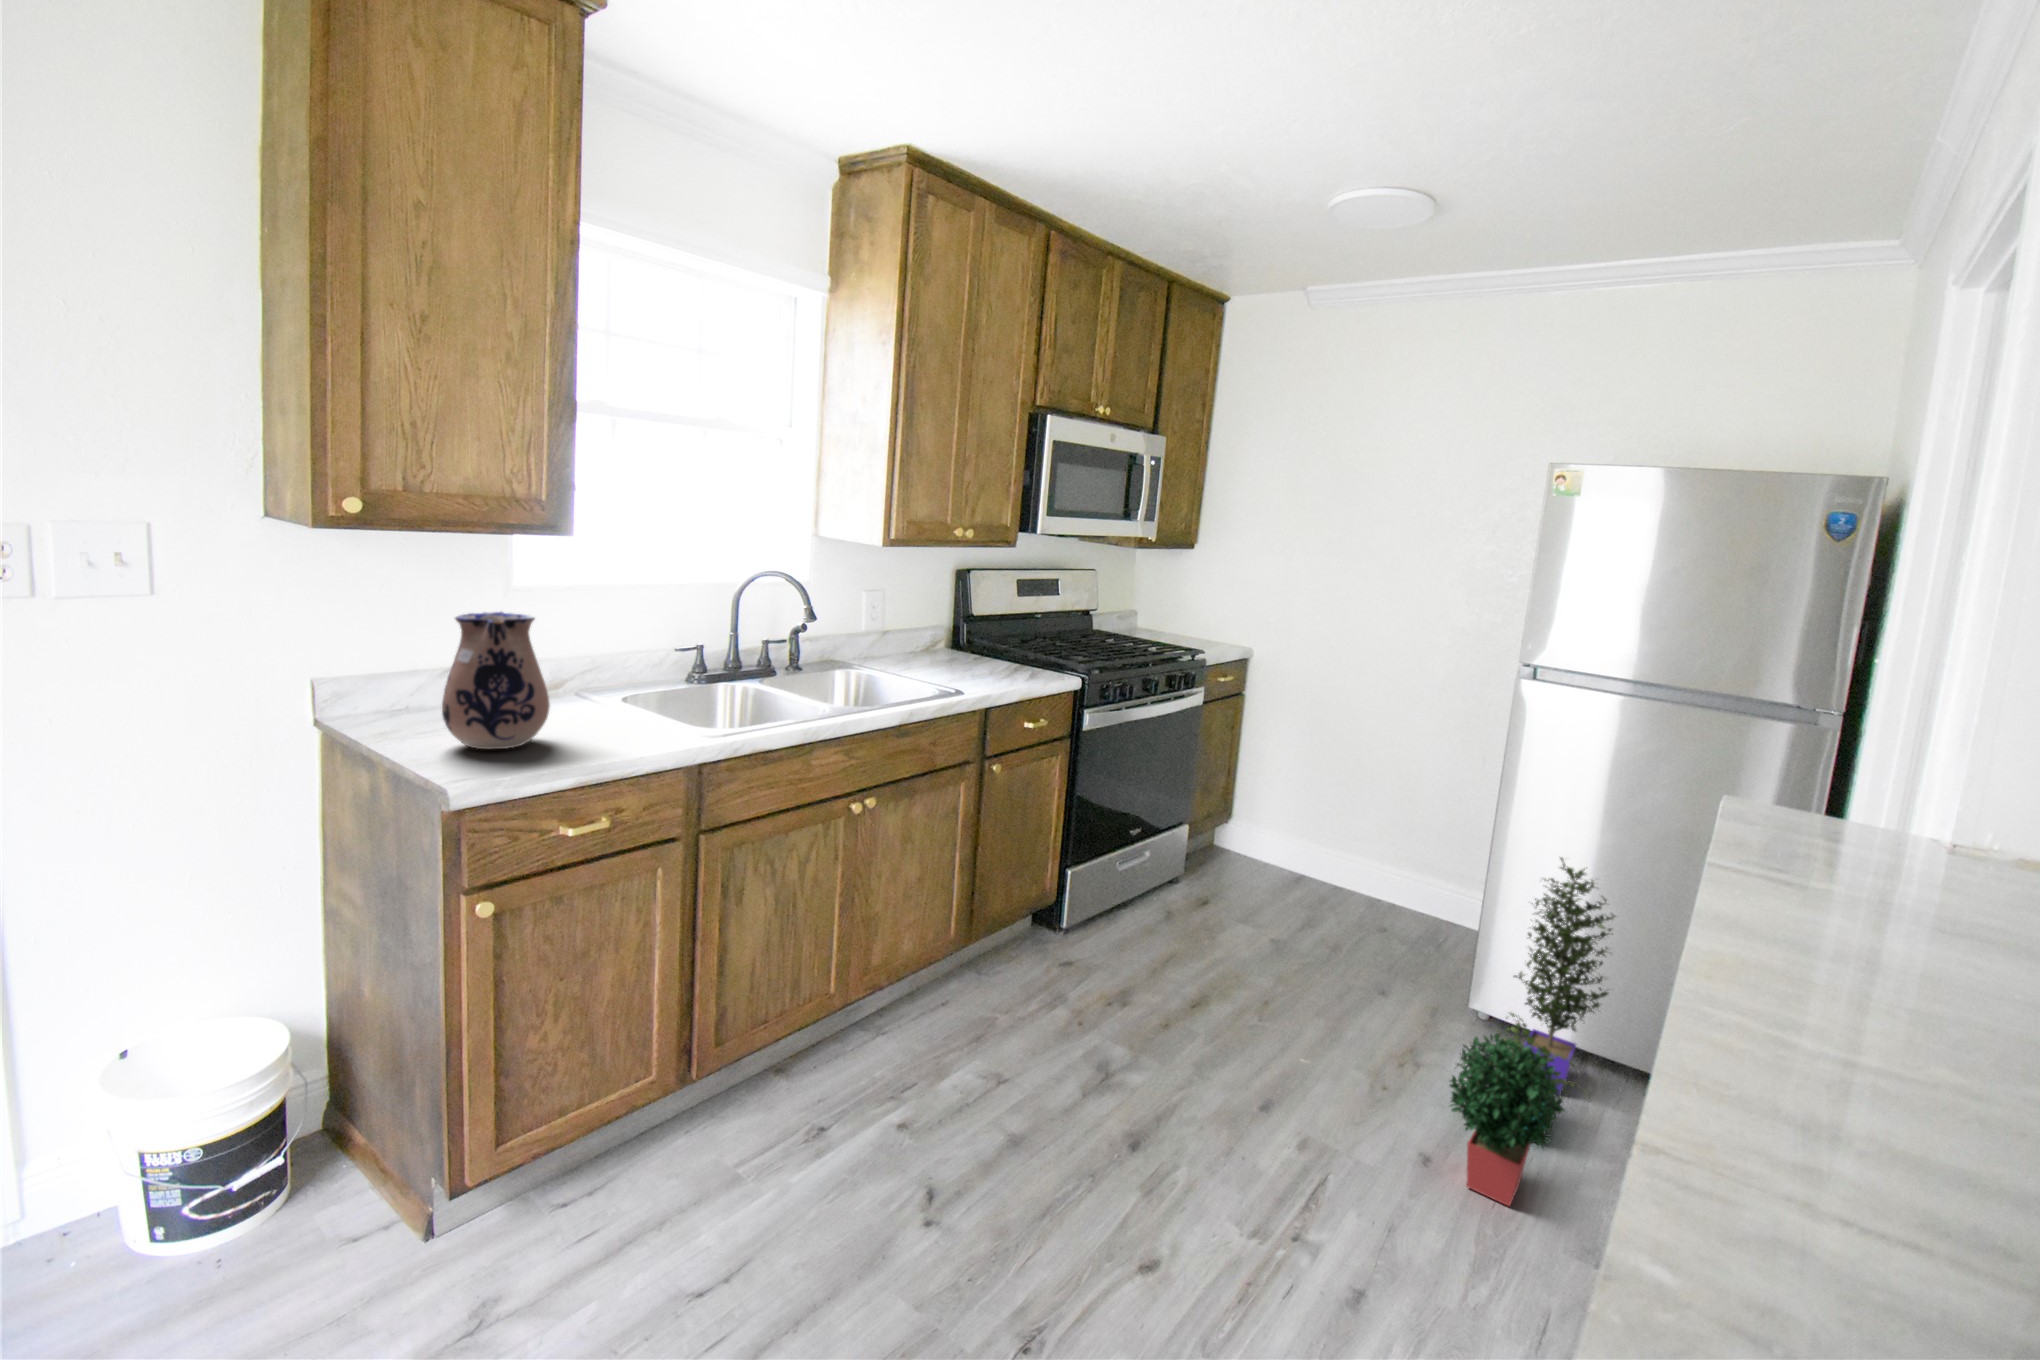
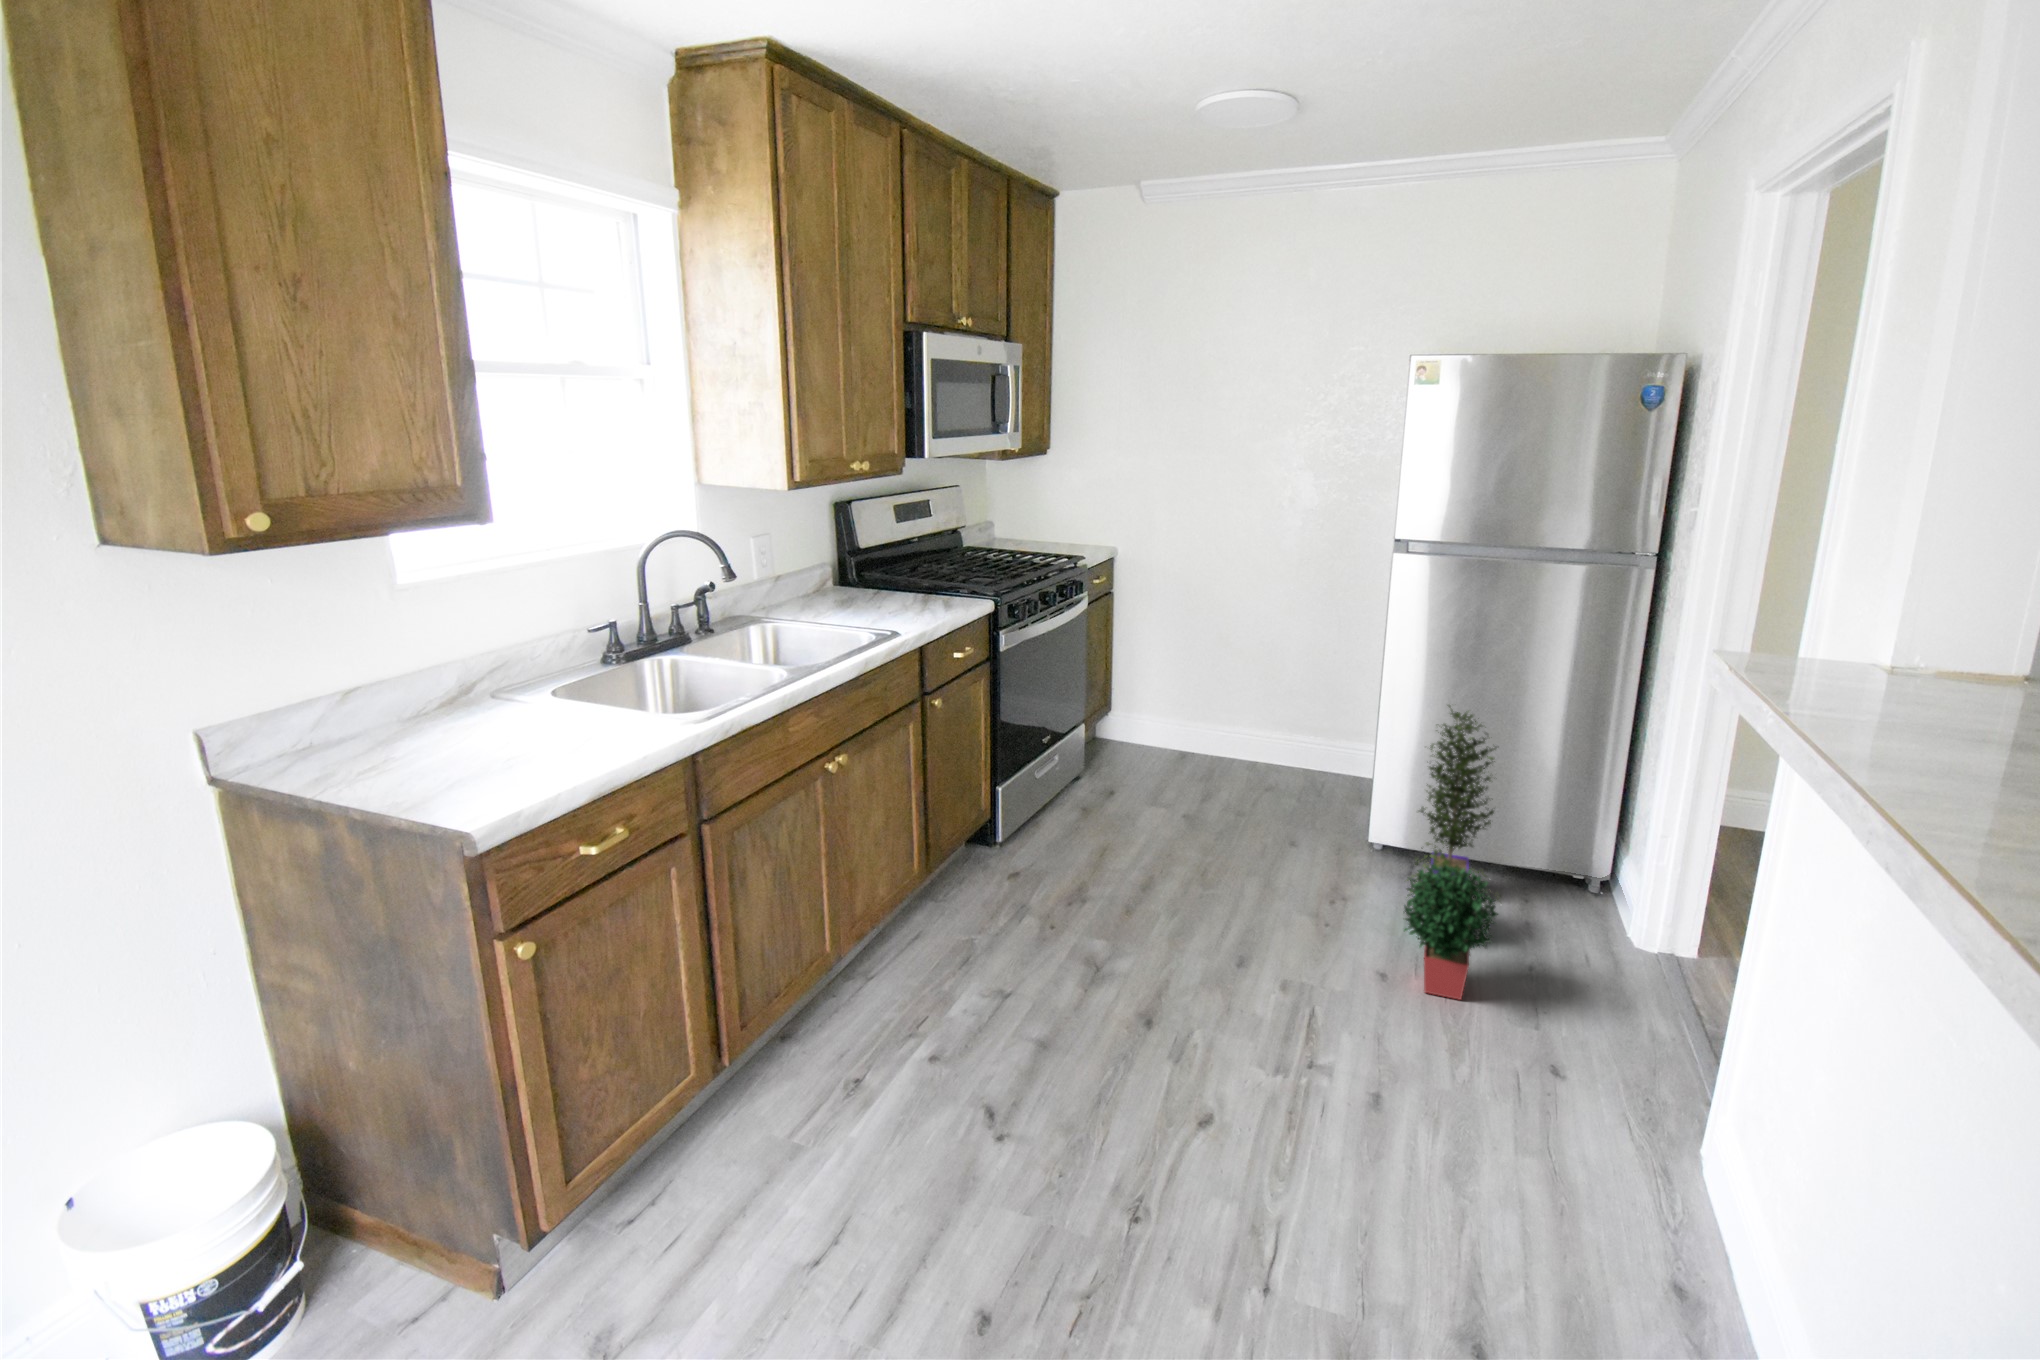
ceramic pitcher: present [442,612,550,749] -> none [398,621,524,779]

